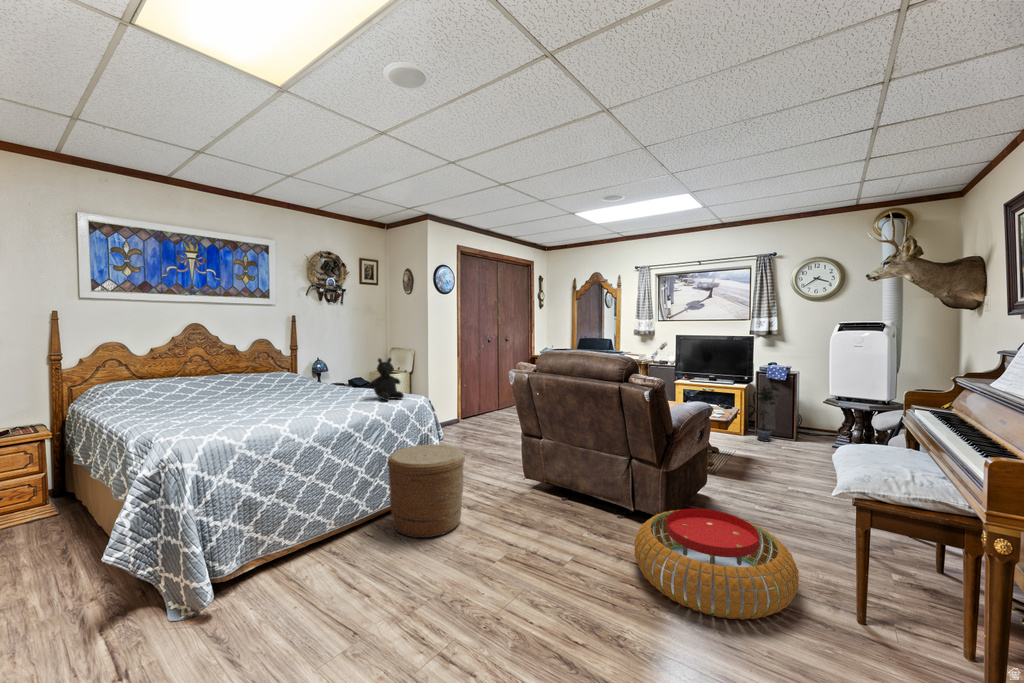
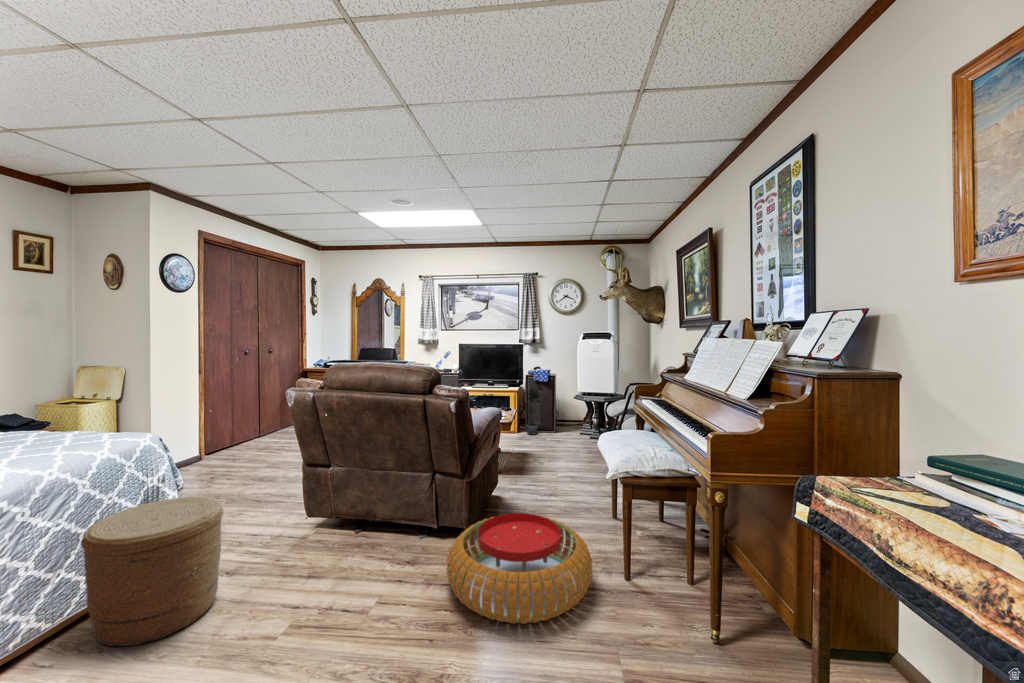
teddy bear: present [369,358,404,401] -> none [41,382,114,447]

